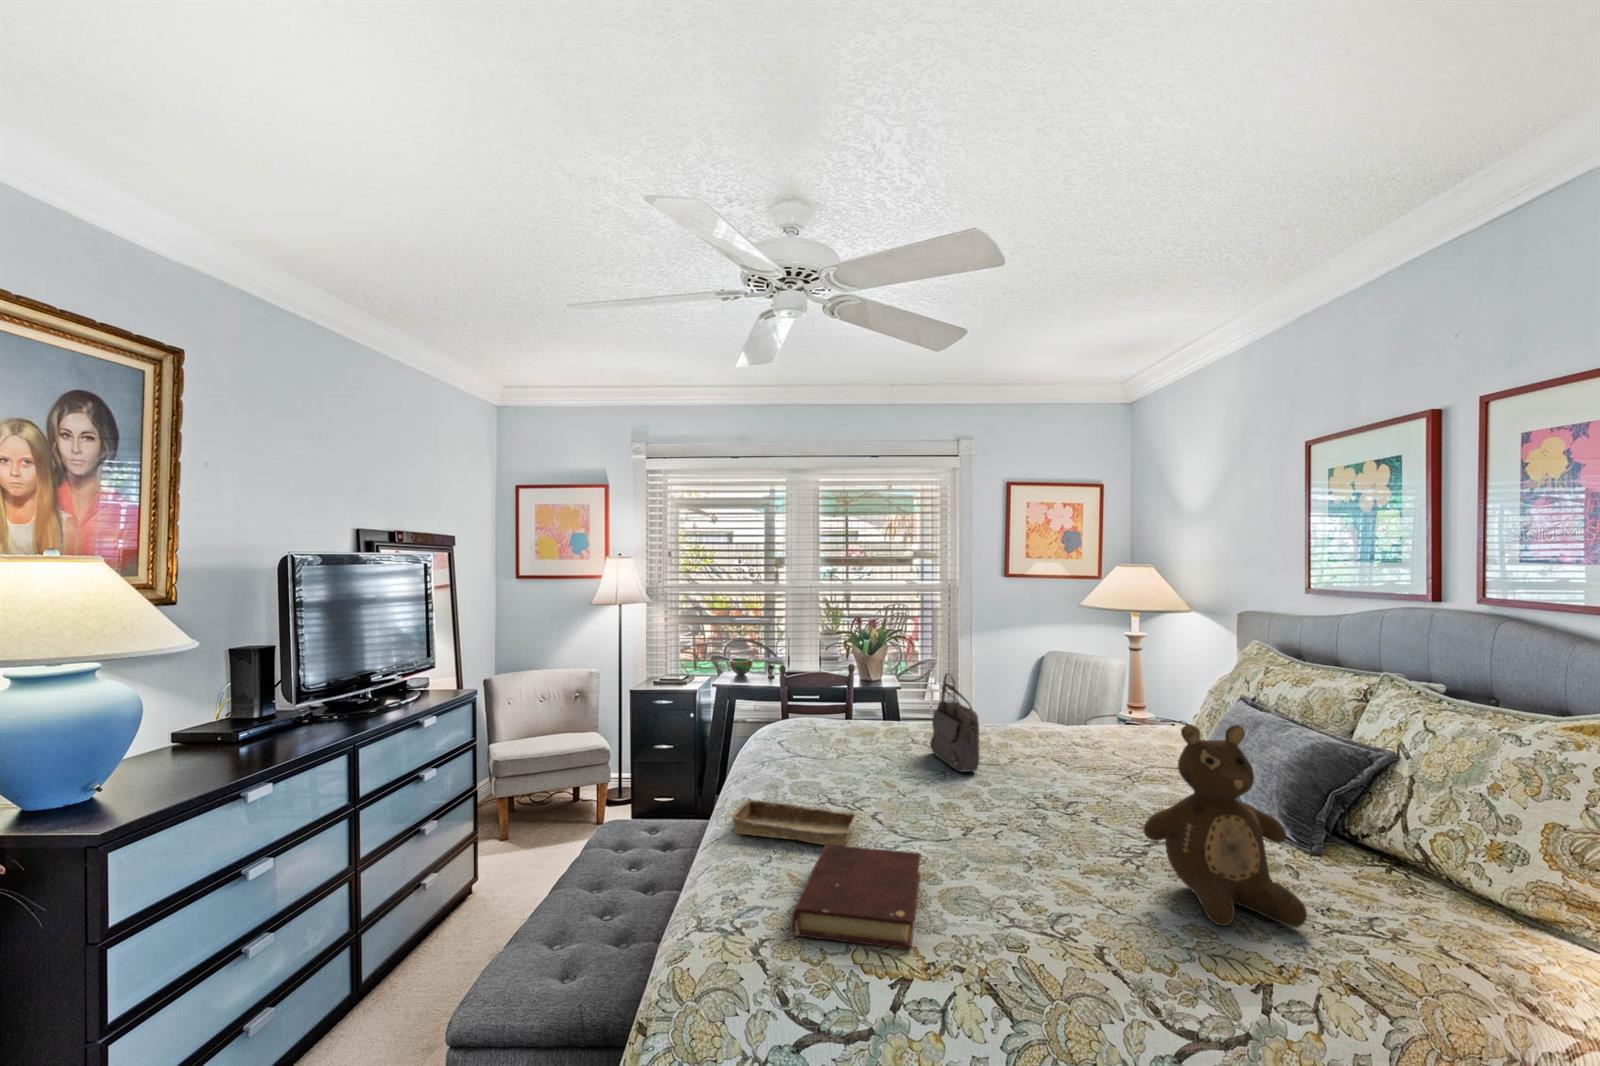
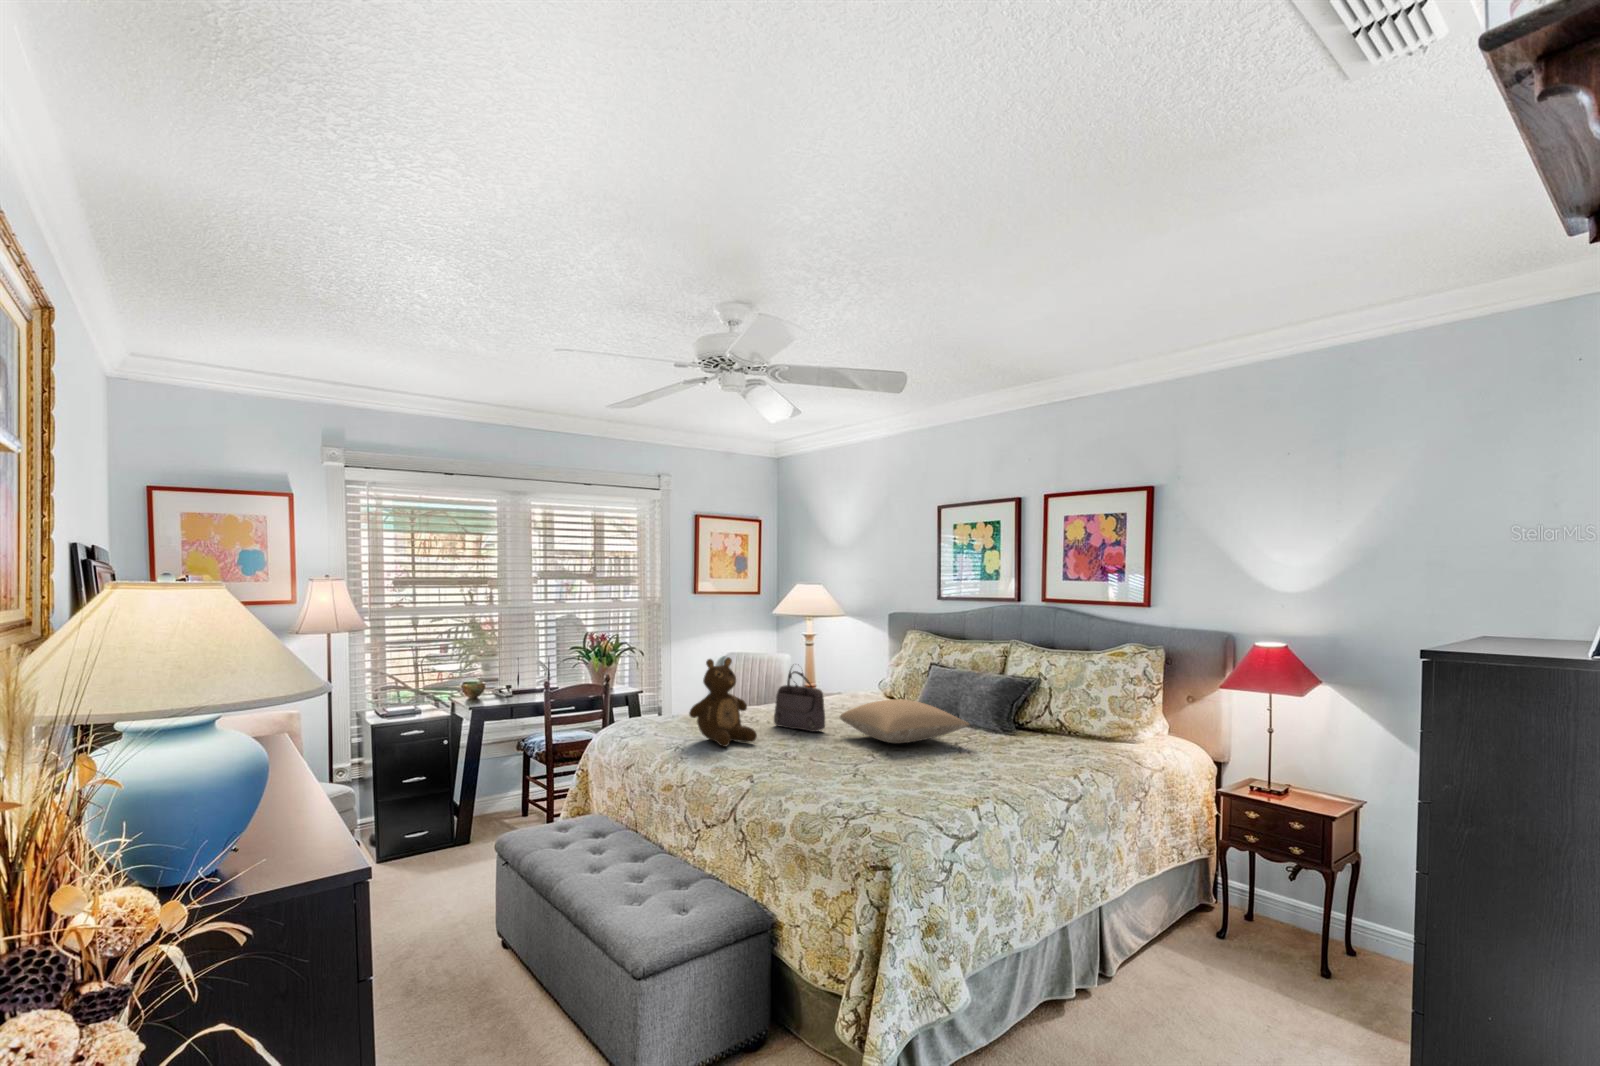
teddy bear: present [1144,724,1307,927] -> present [689,657,757,747]
pillow: none [979,744,1155,820] -> present [840,699,969,743]
tray: present [729,799,860,846] -> none [754,756,849,781]
book: present [792,844,920,949] -> none [852,762,960,806]

